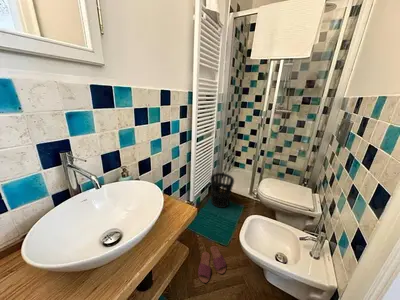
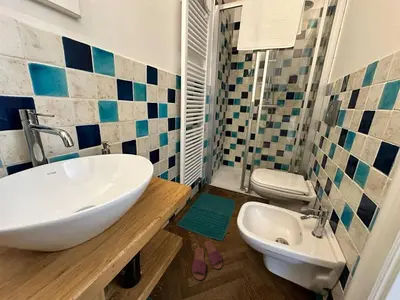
wastebasket: present [210,173,234,208] -> none [201,168,225,203]

